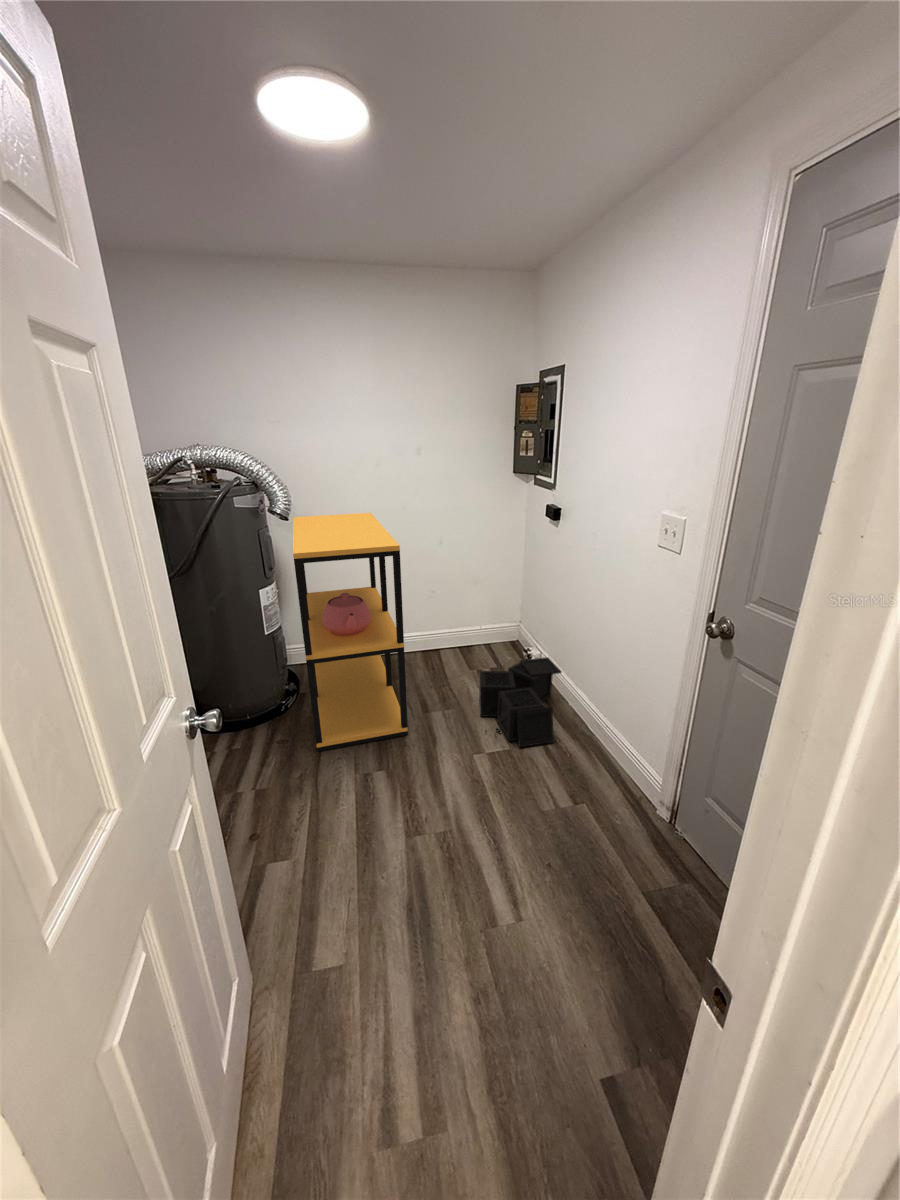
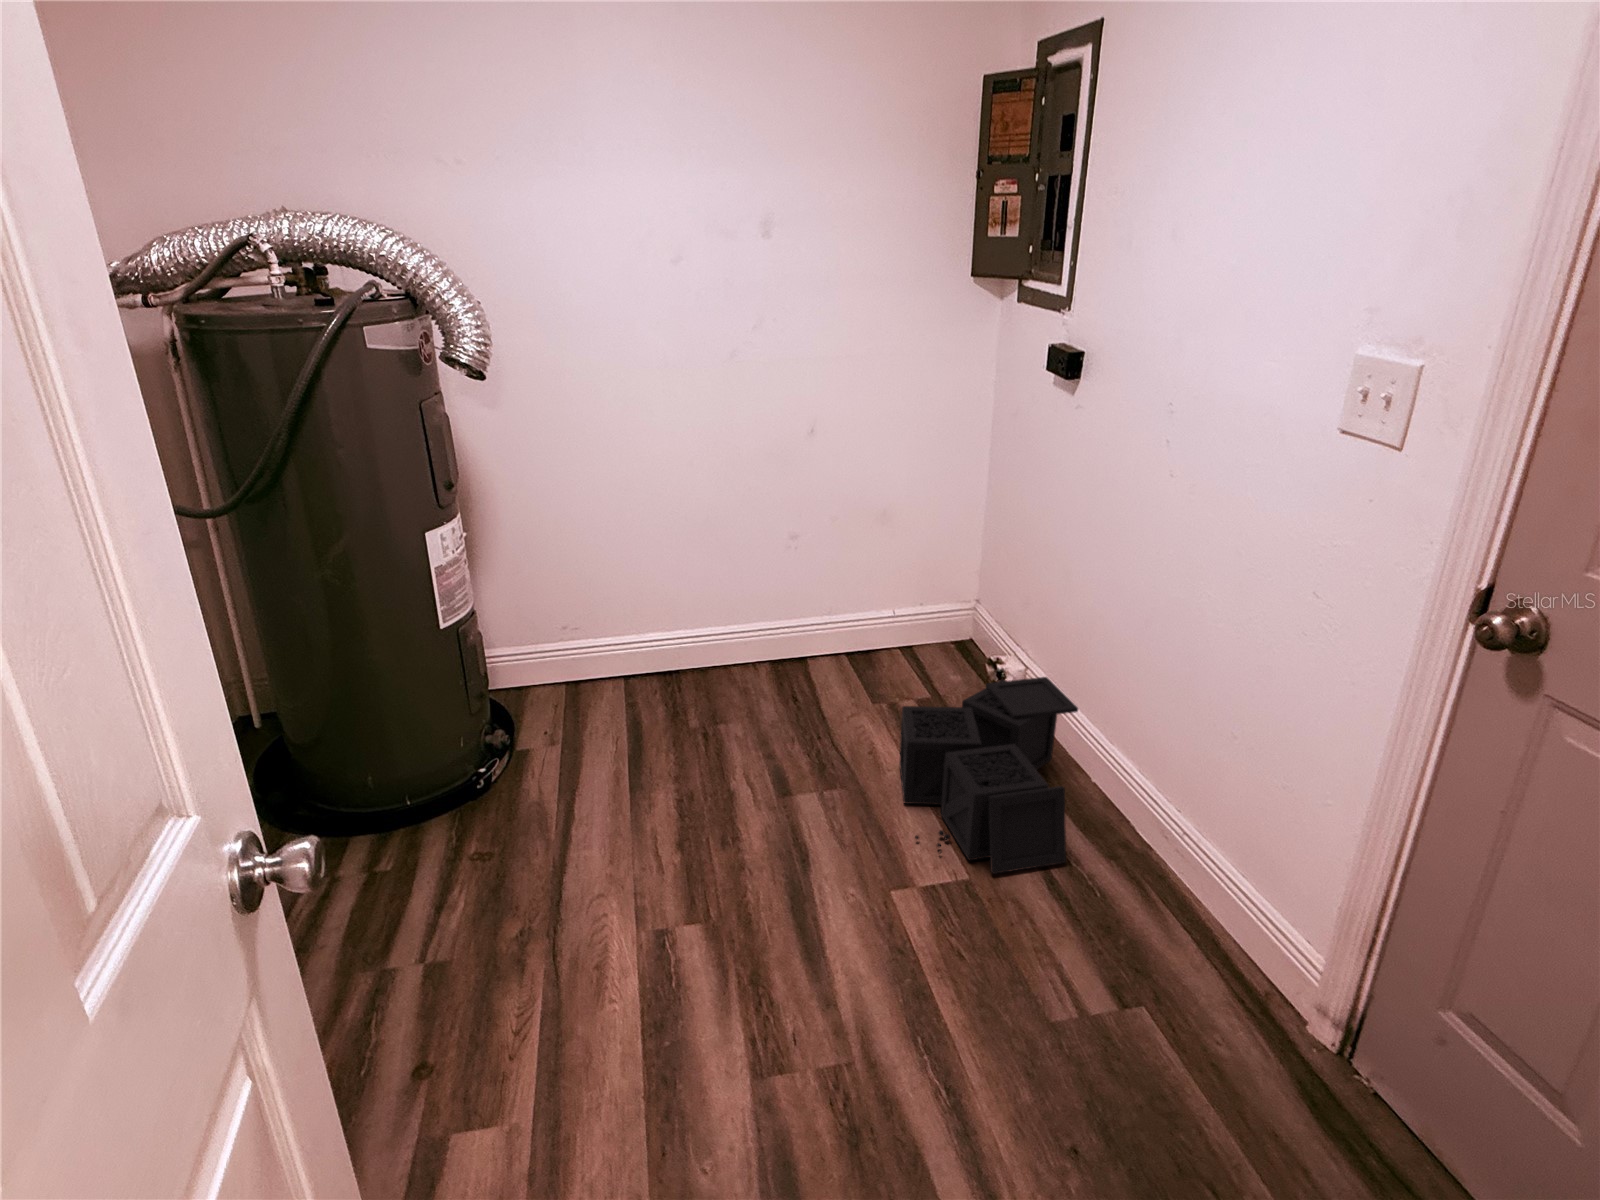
shelving unit: present [293,513,408,751] -> none [495,364,750,882]

